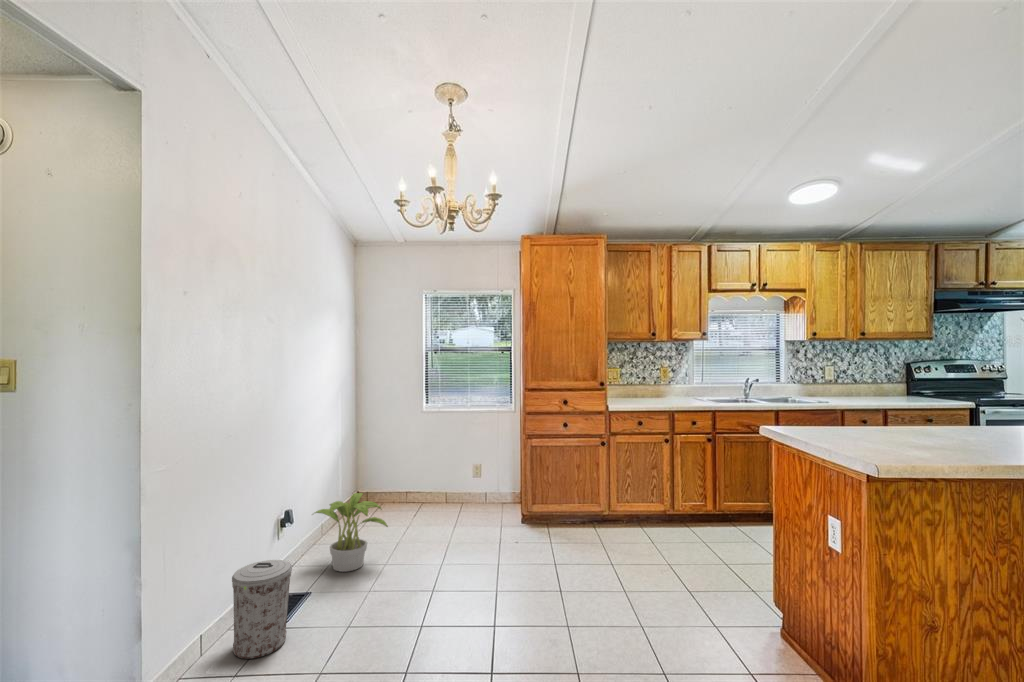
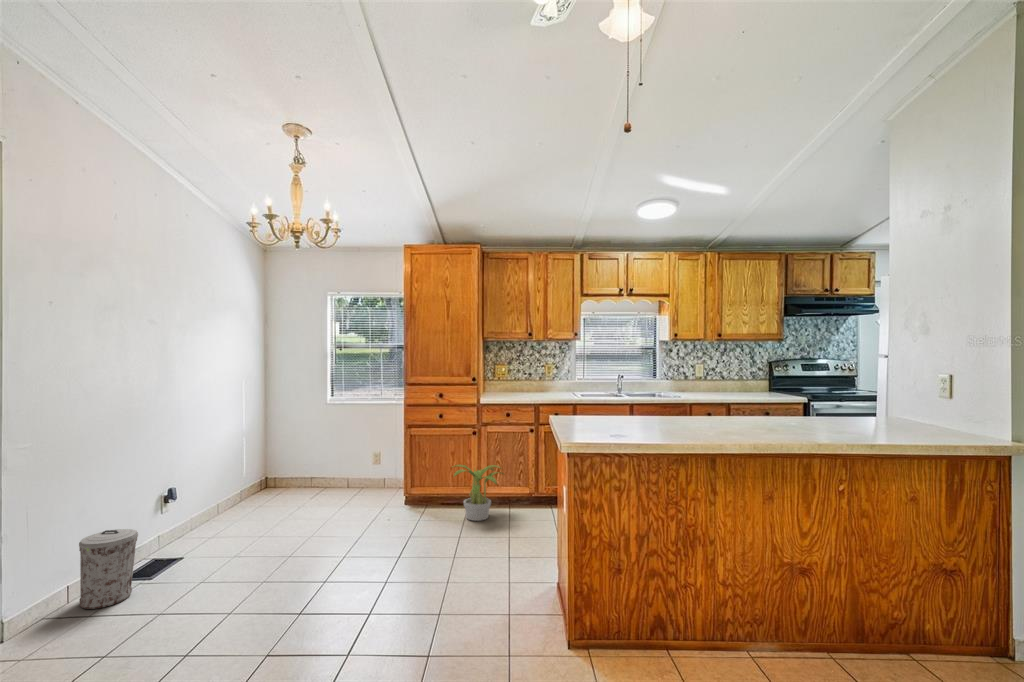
potted plant: present [315,493,388,572] -> present [454,465,504,521]

